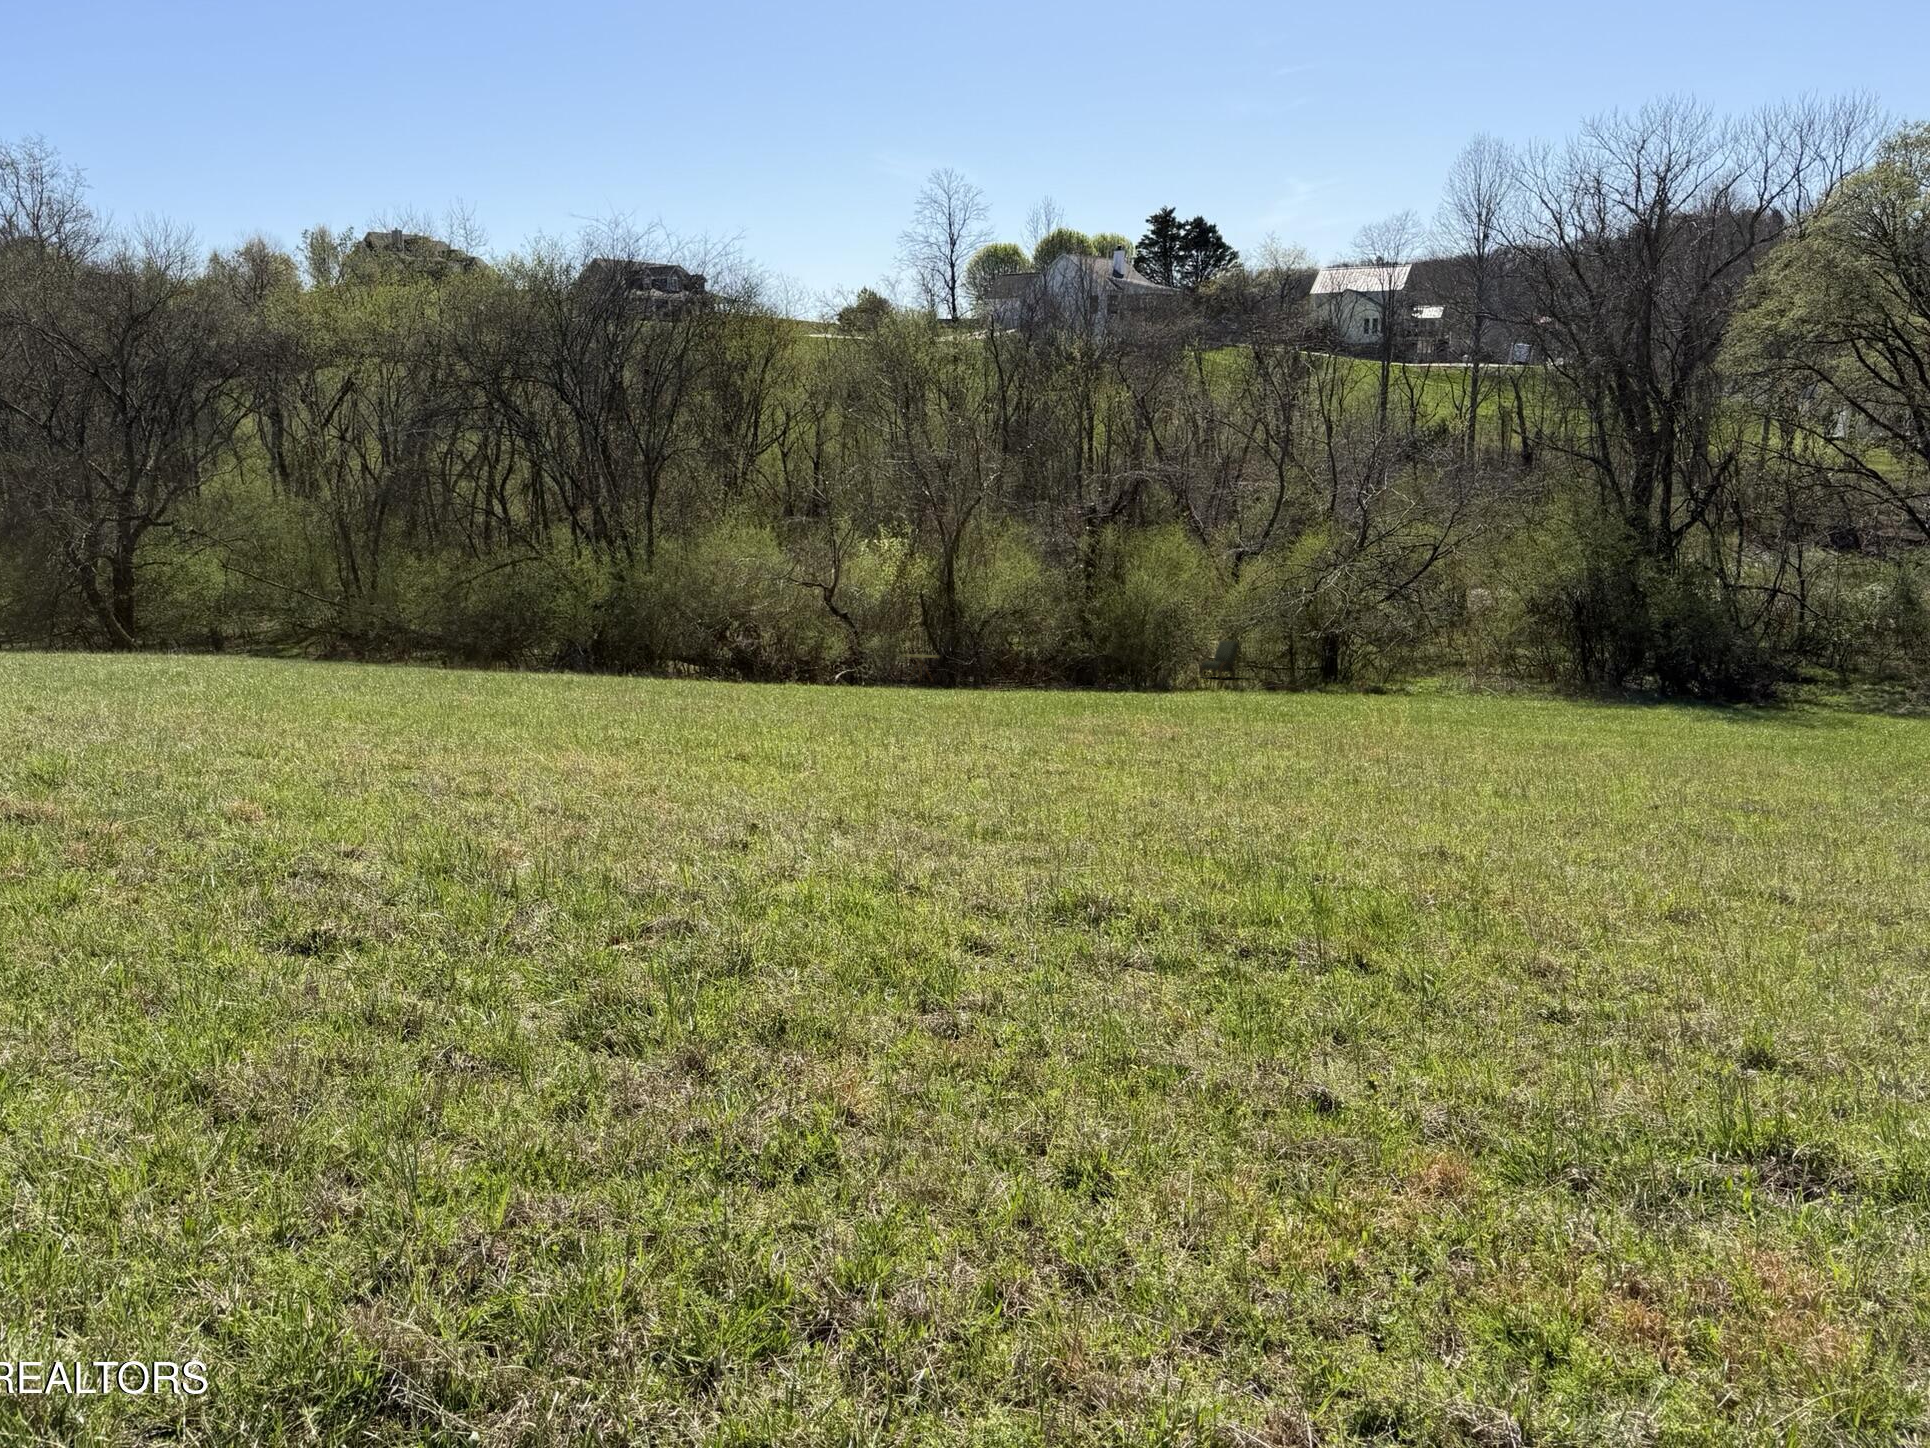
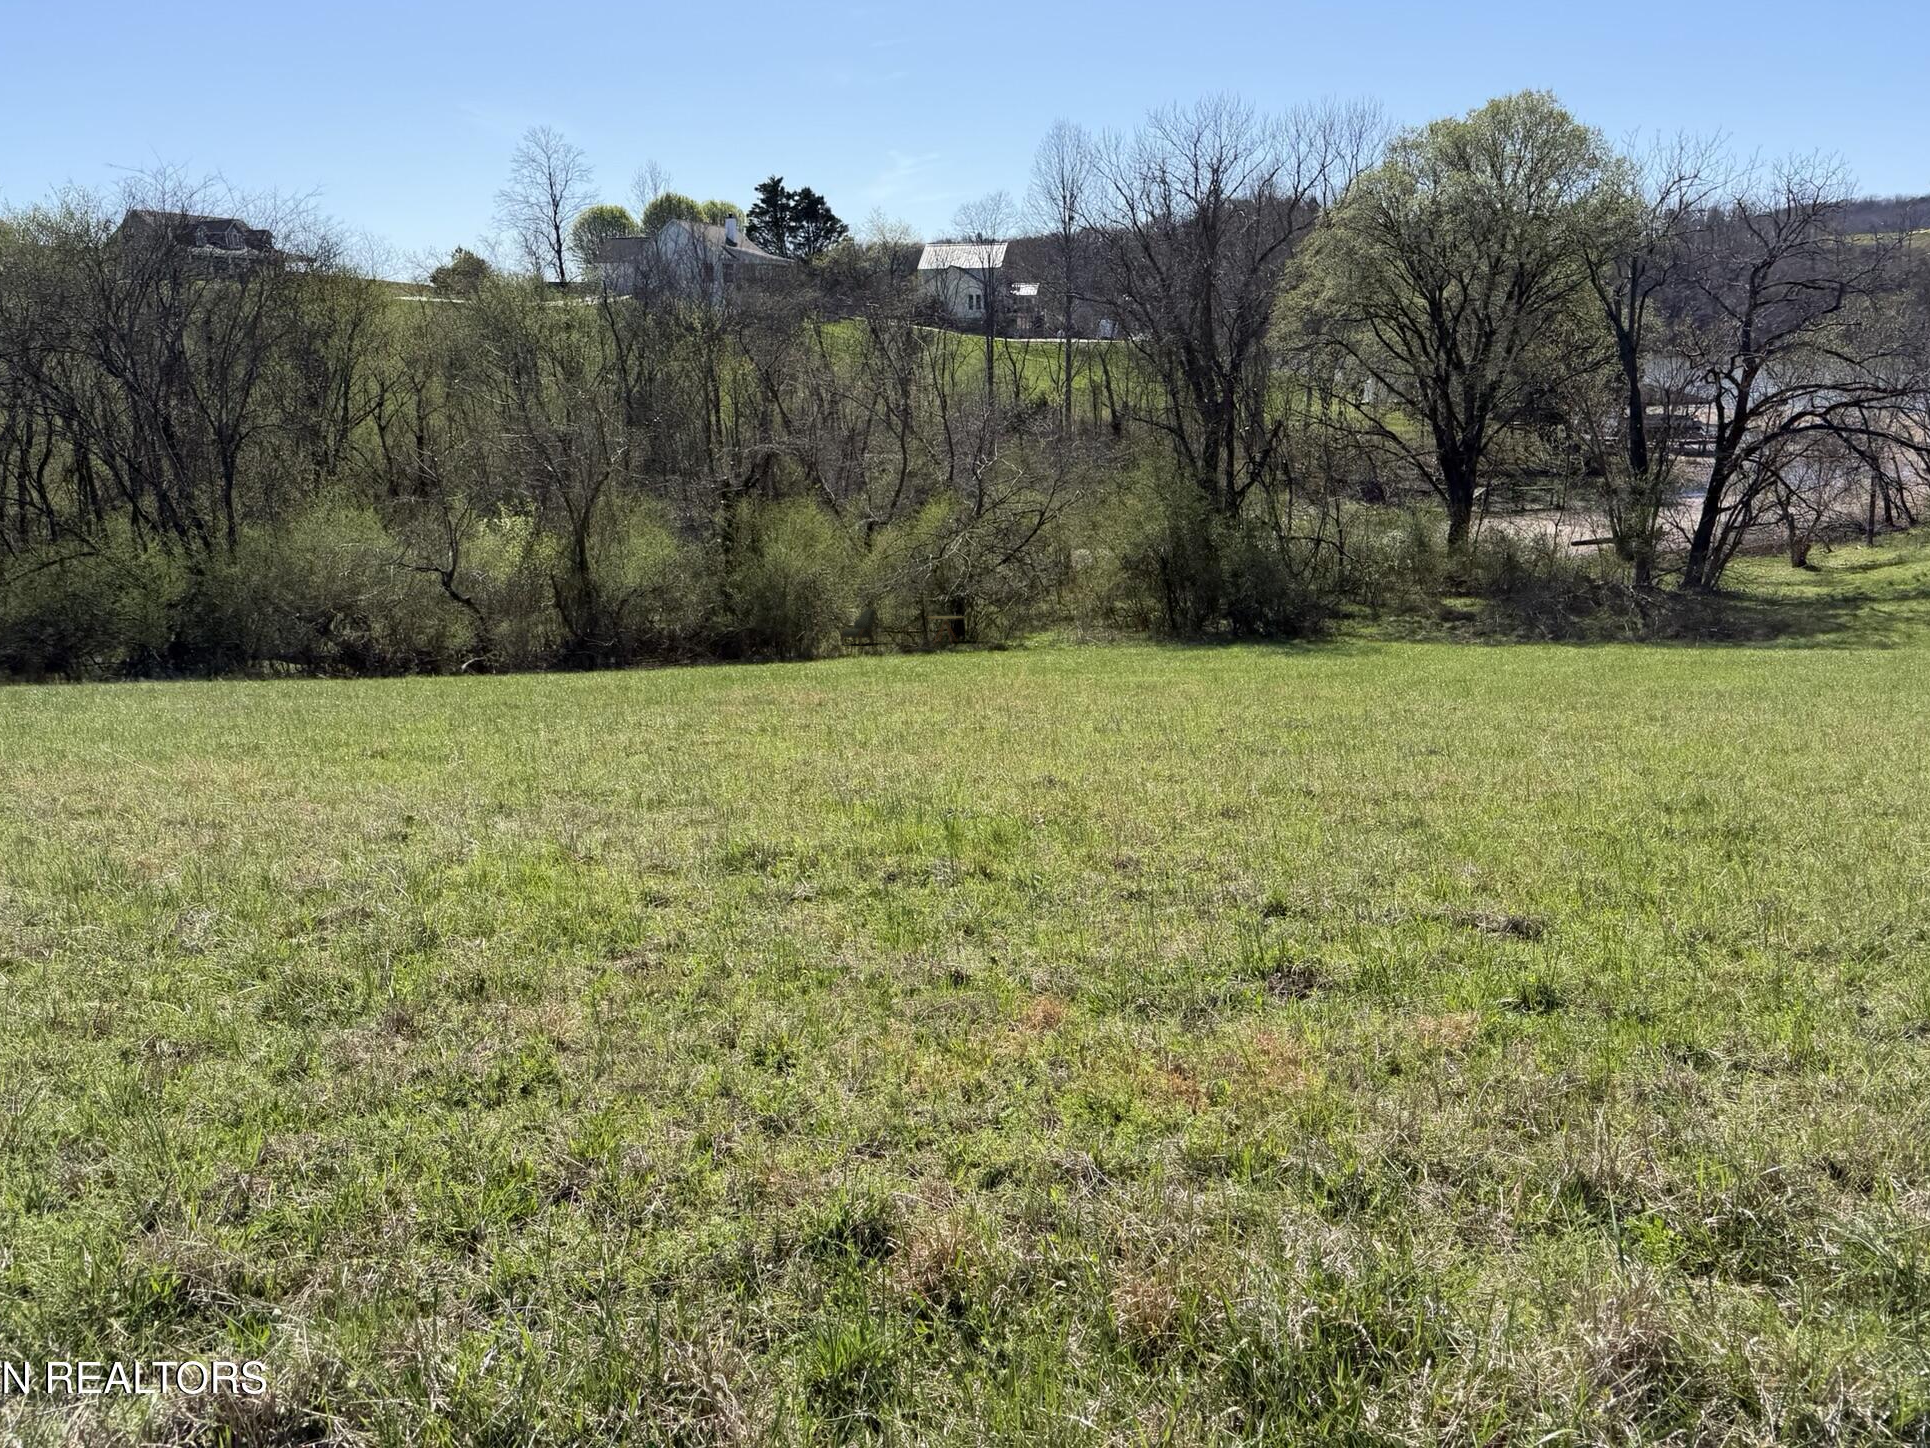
round table: present [903,655,937,676] -> present [930,616,964,641]

